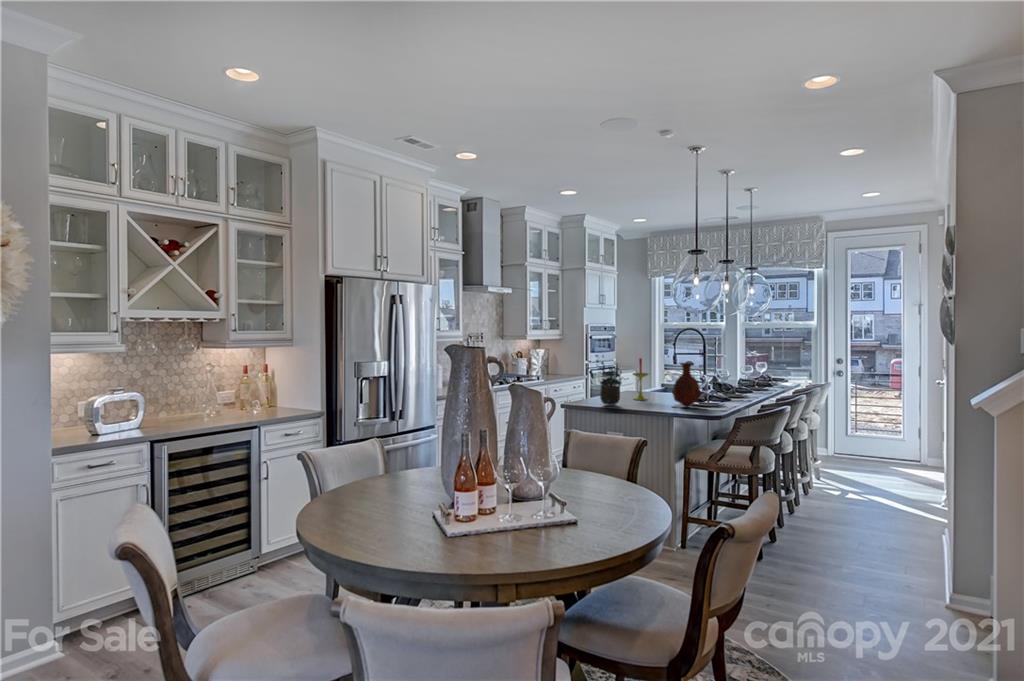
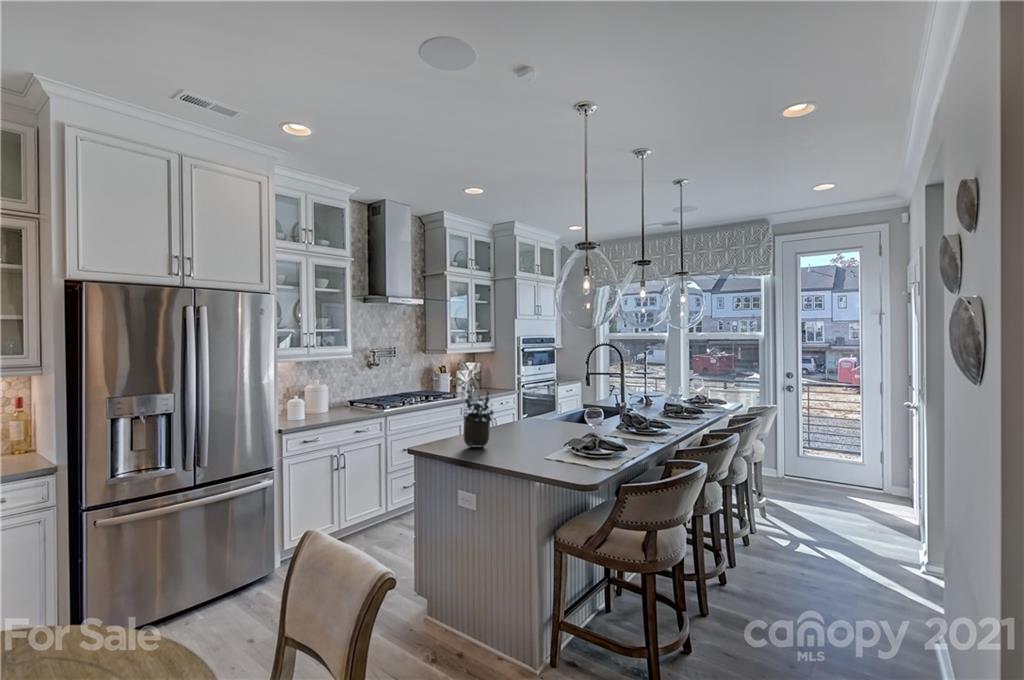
candle: present [633,358,649,400] -> none [521,381,541,435]
vase: present [672,363,702,407] -> none [554,393,589,454]

